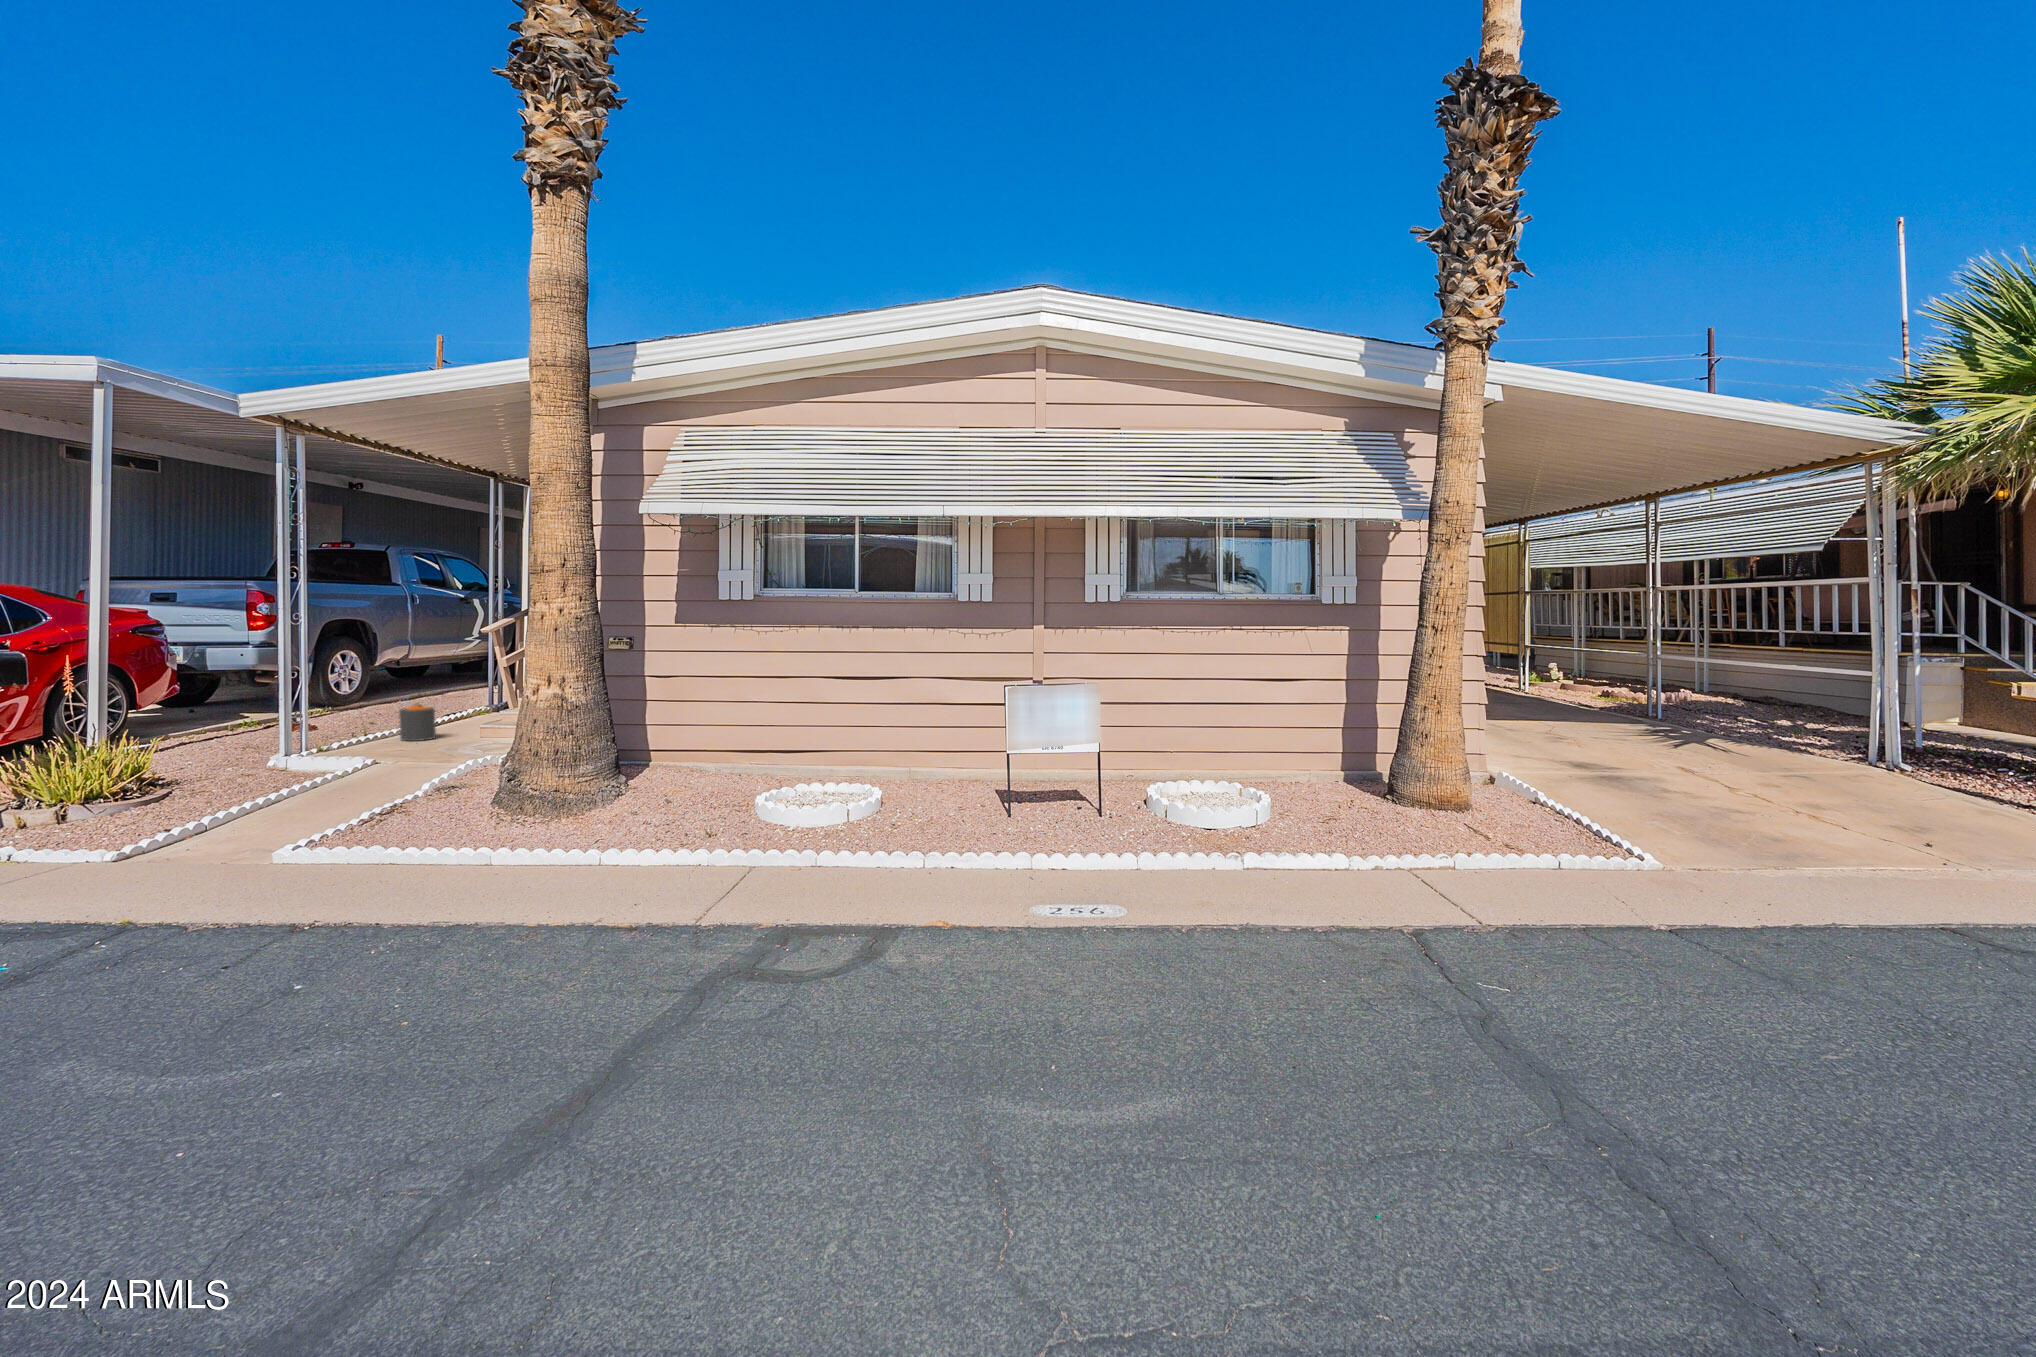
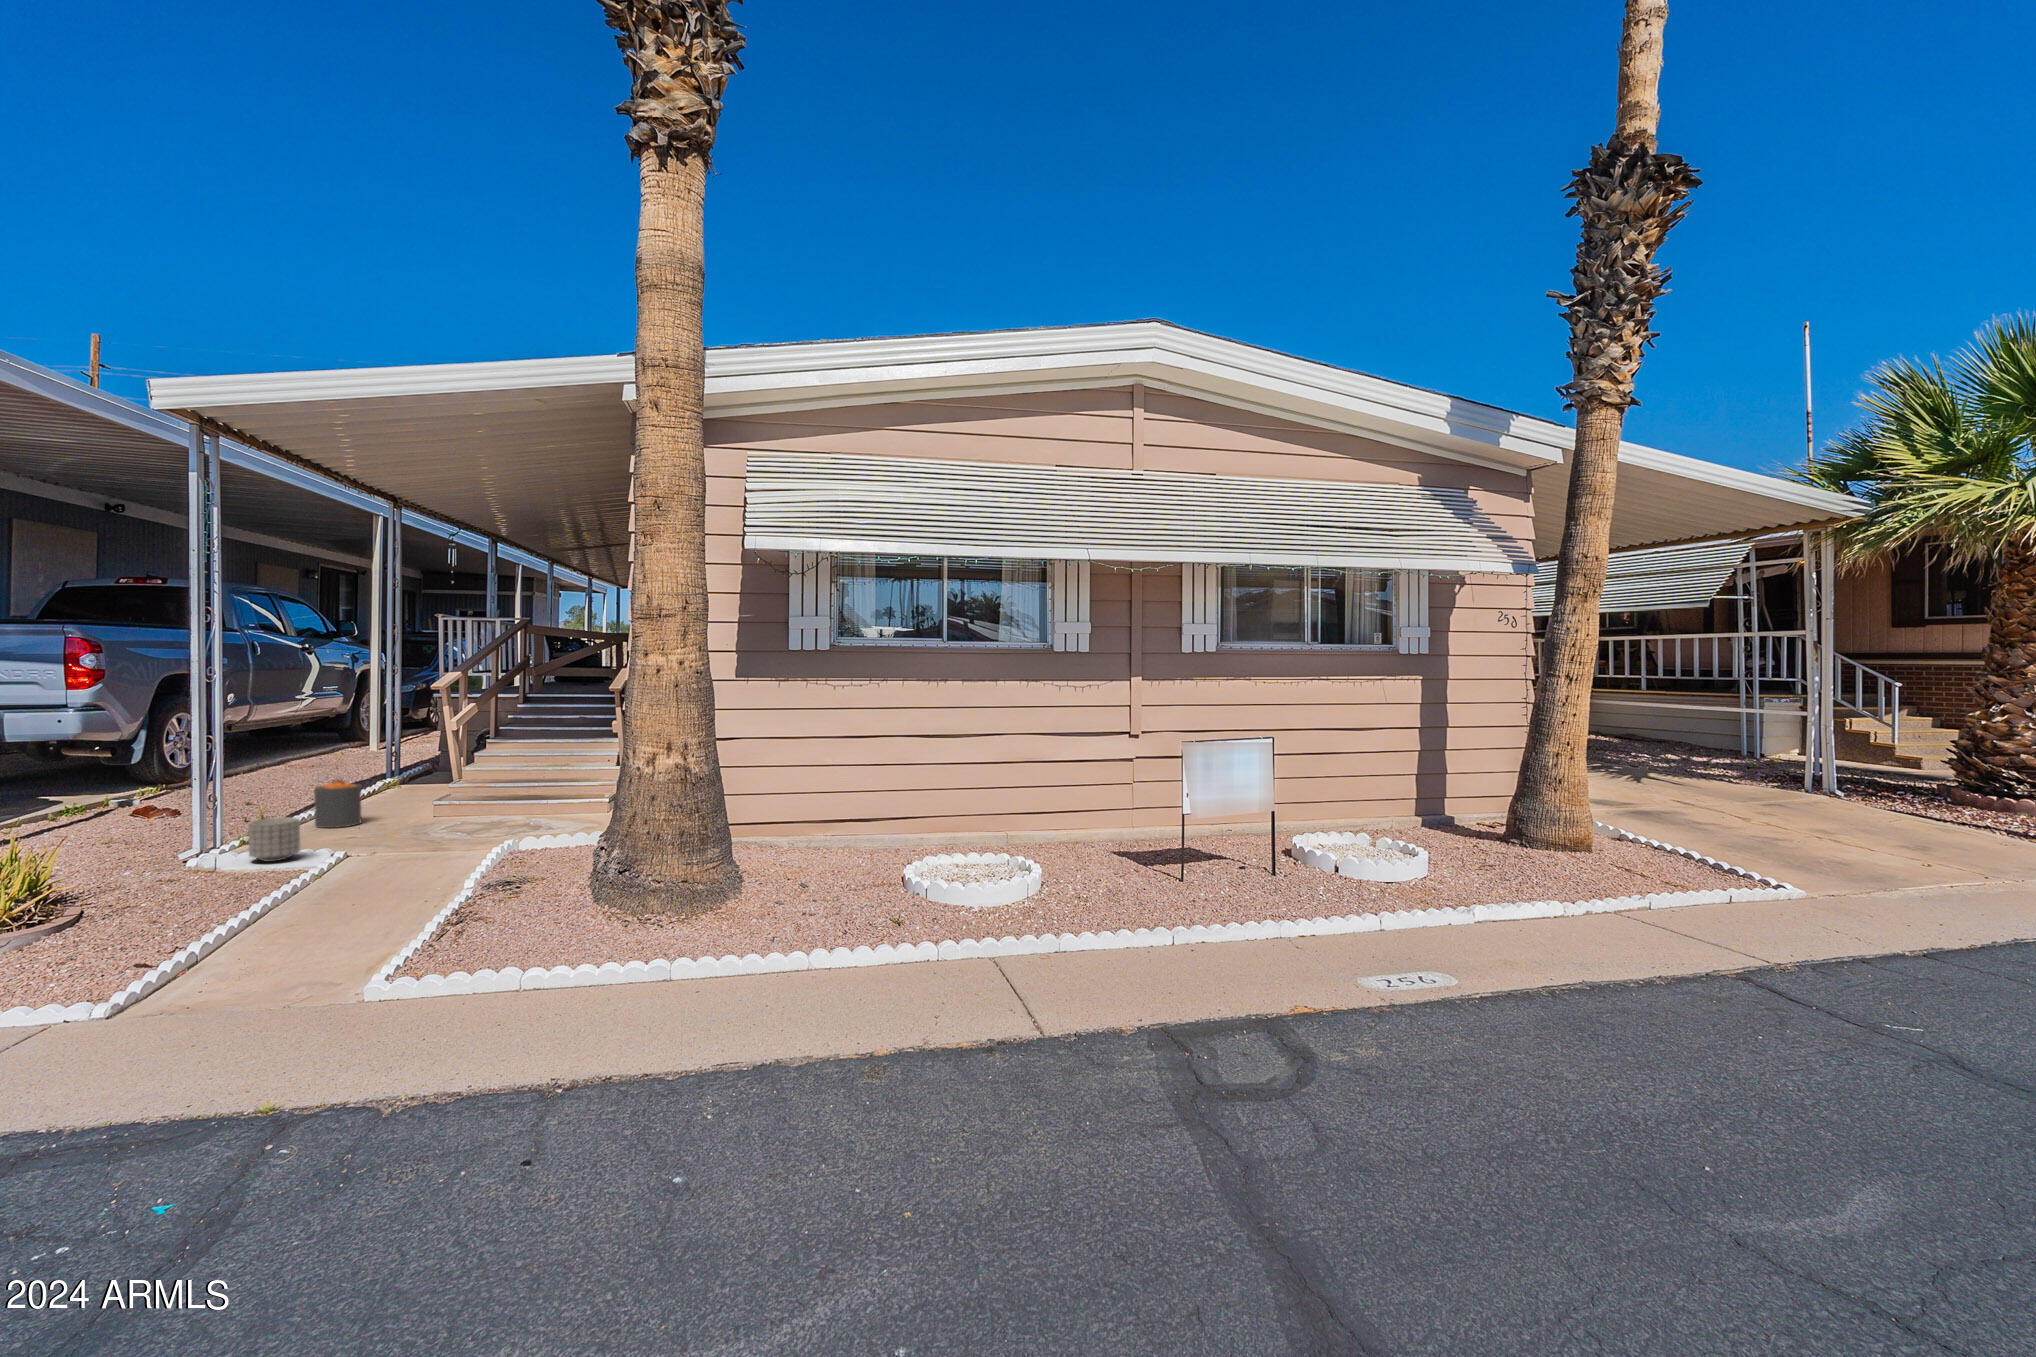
planter: none [324,730,363,763] -> present [248,817,300,862]

